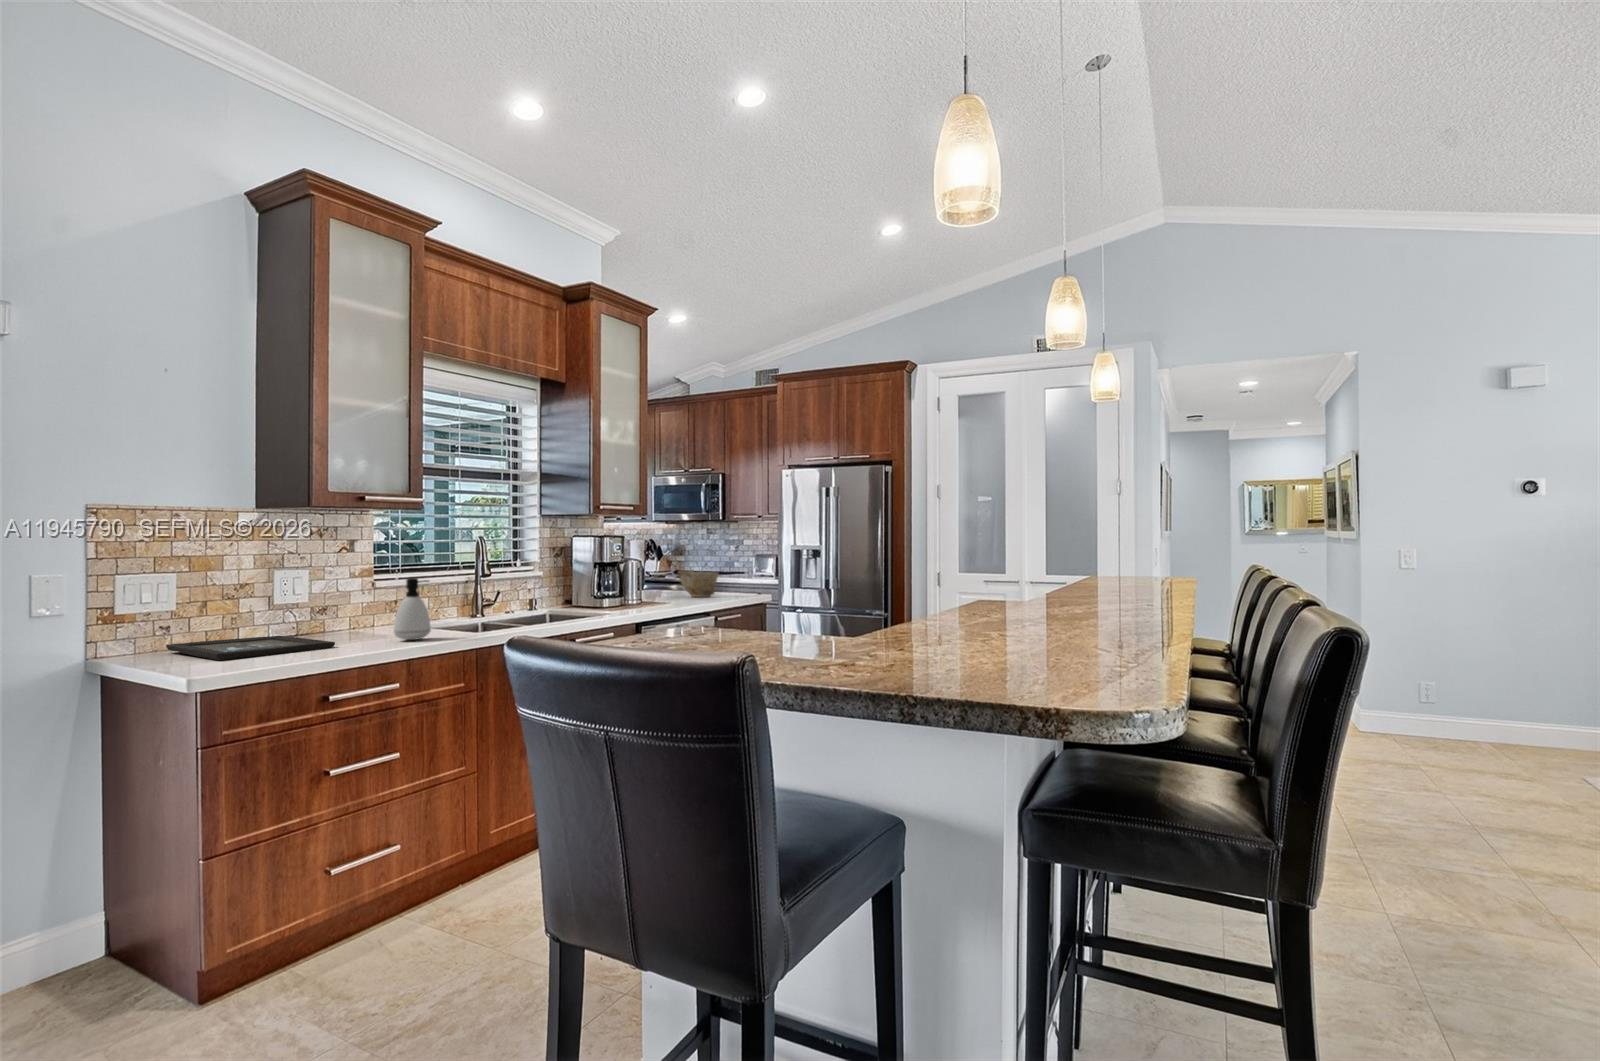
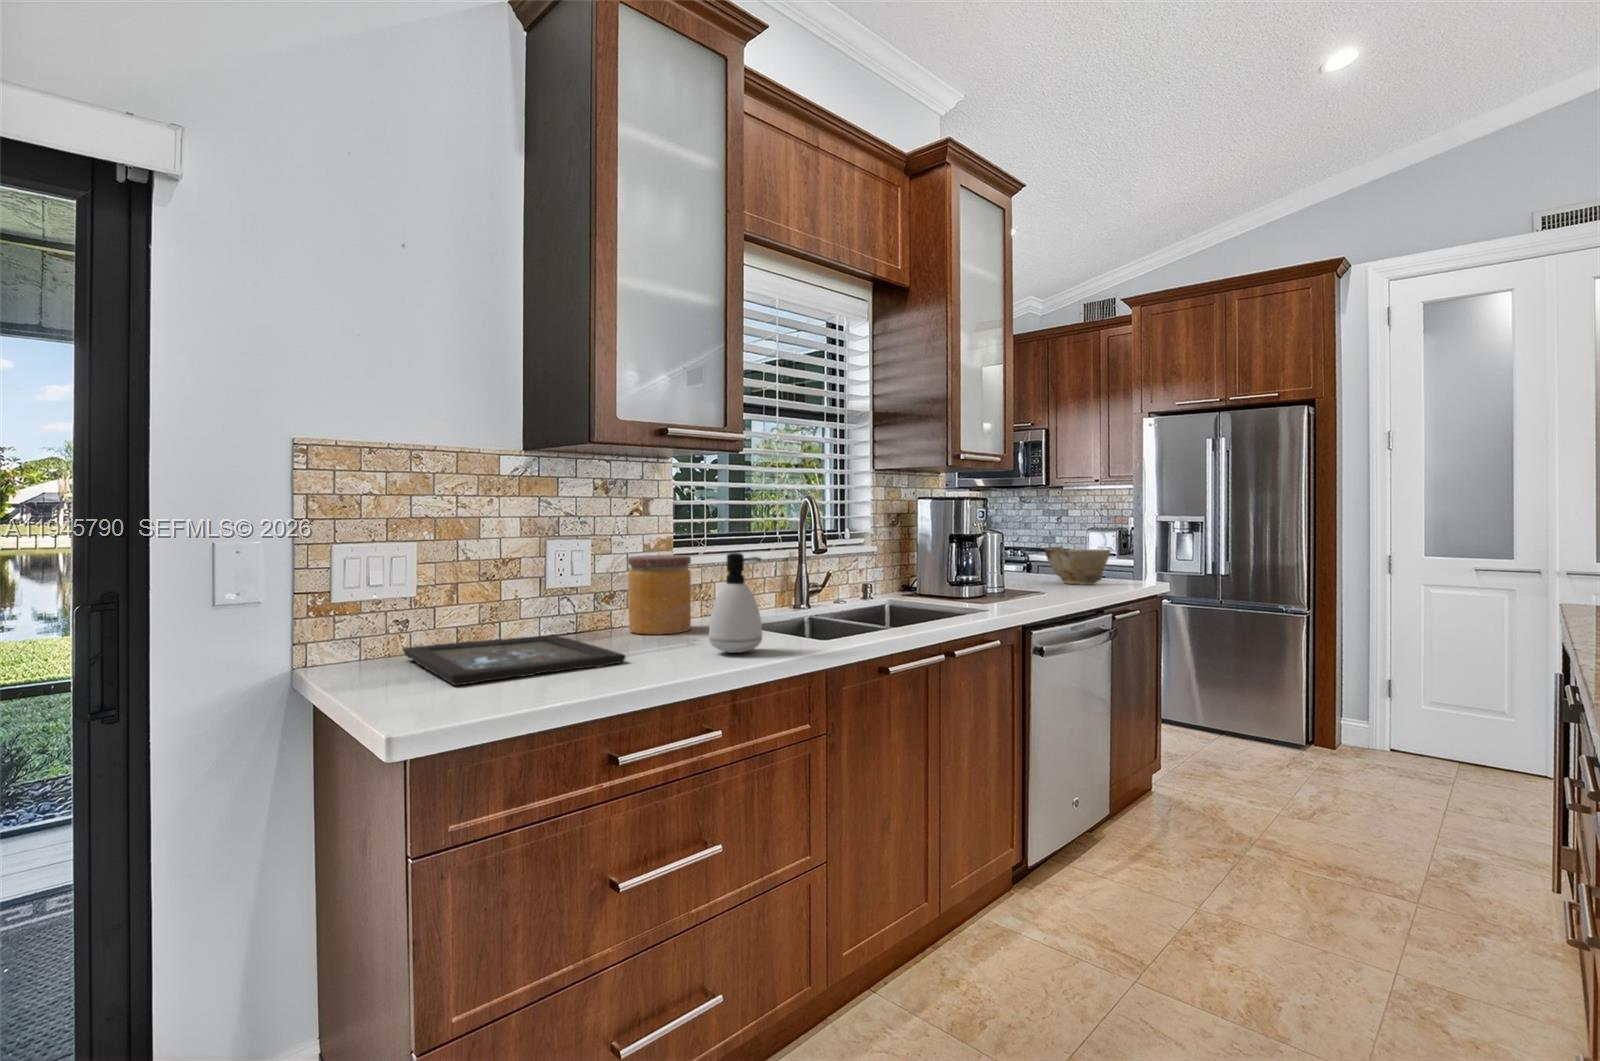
jar: none [337,580,386,635] -> present [628,555,691,635]

